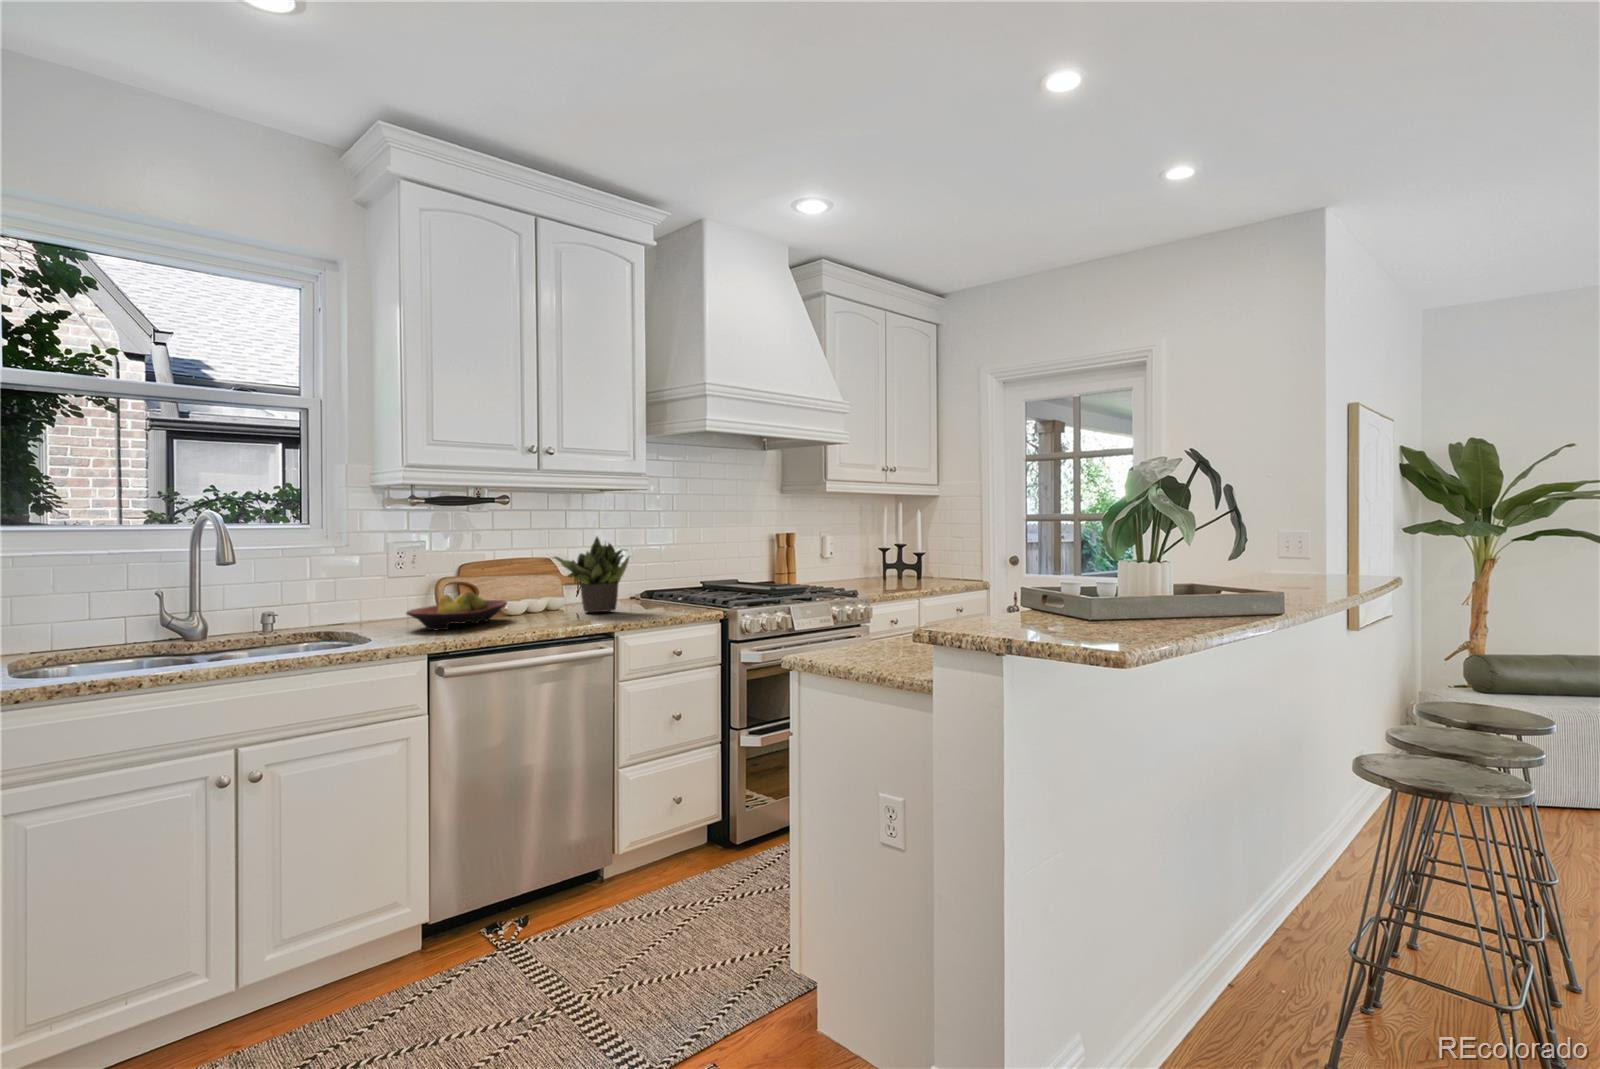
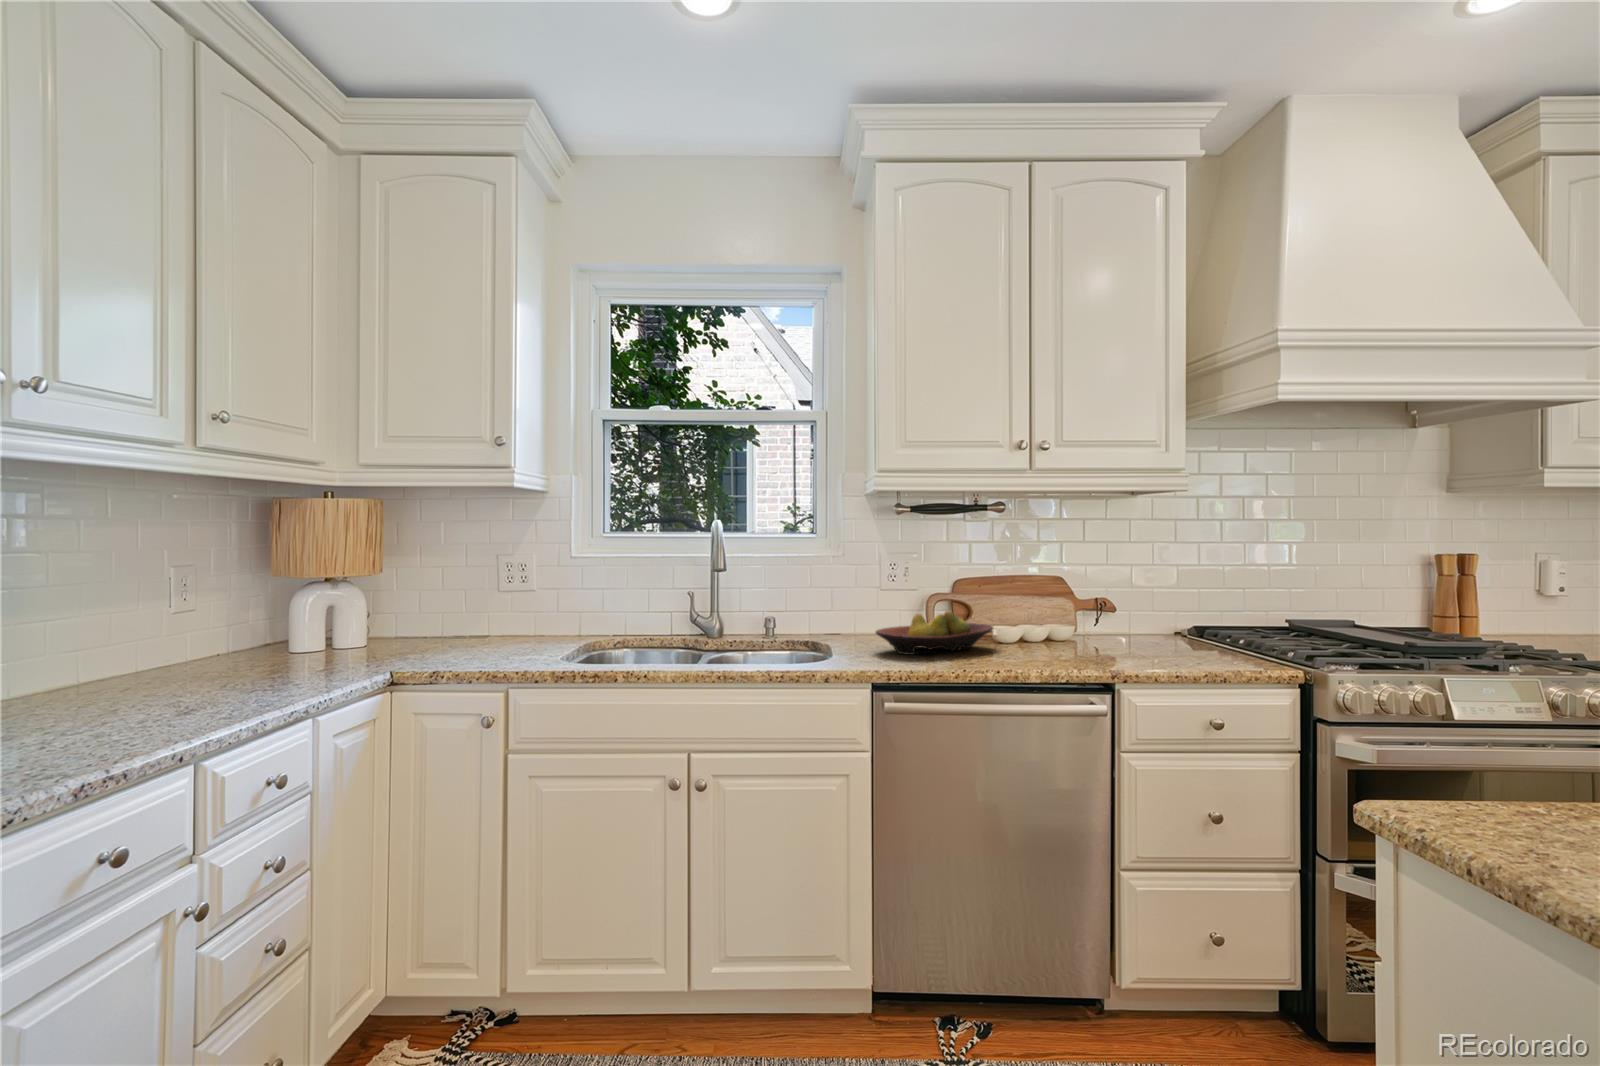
potted plant: present [553,537,630,612] -> none [1046,550,1159,651]

